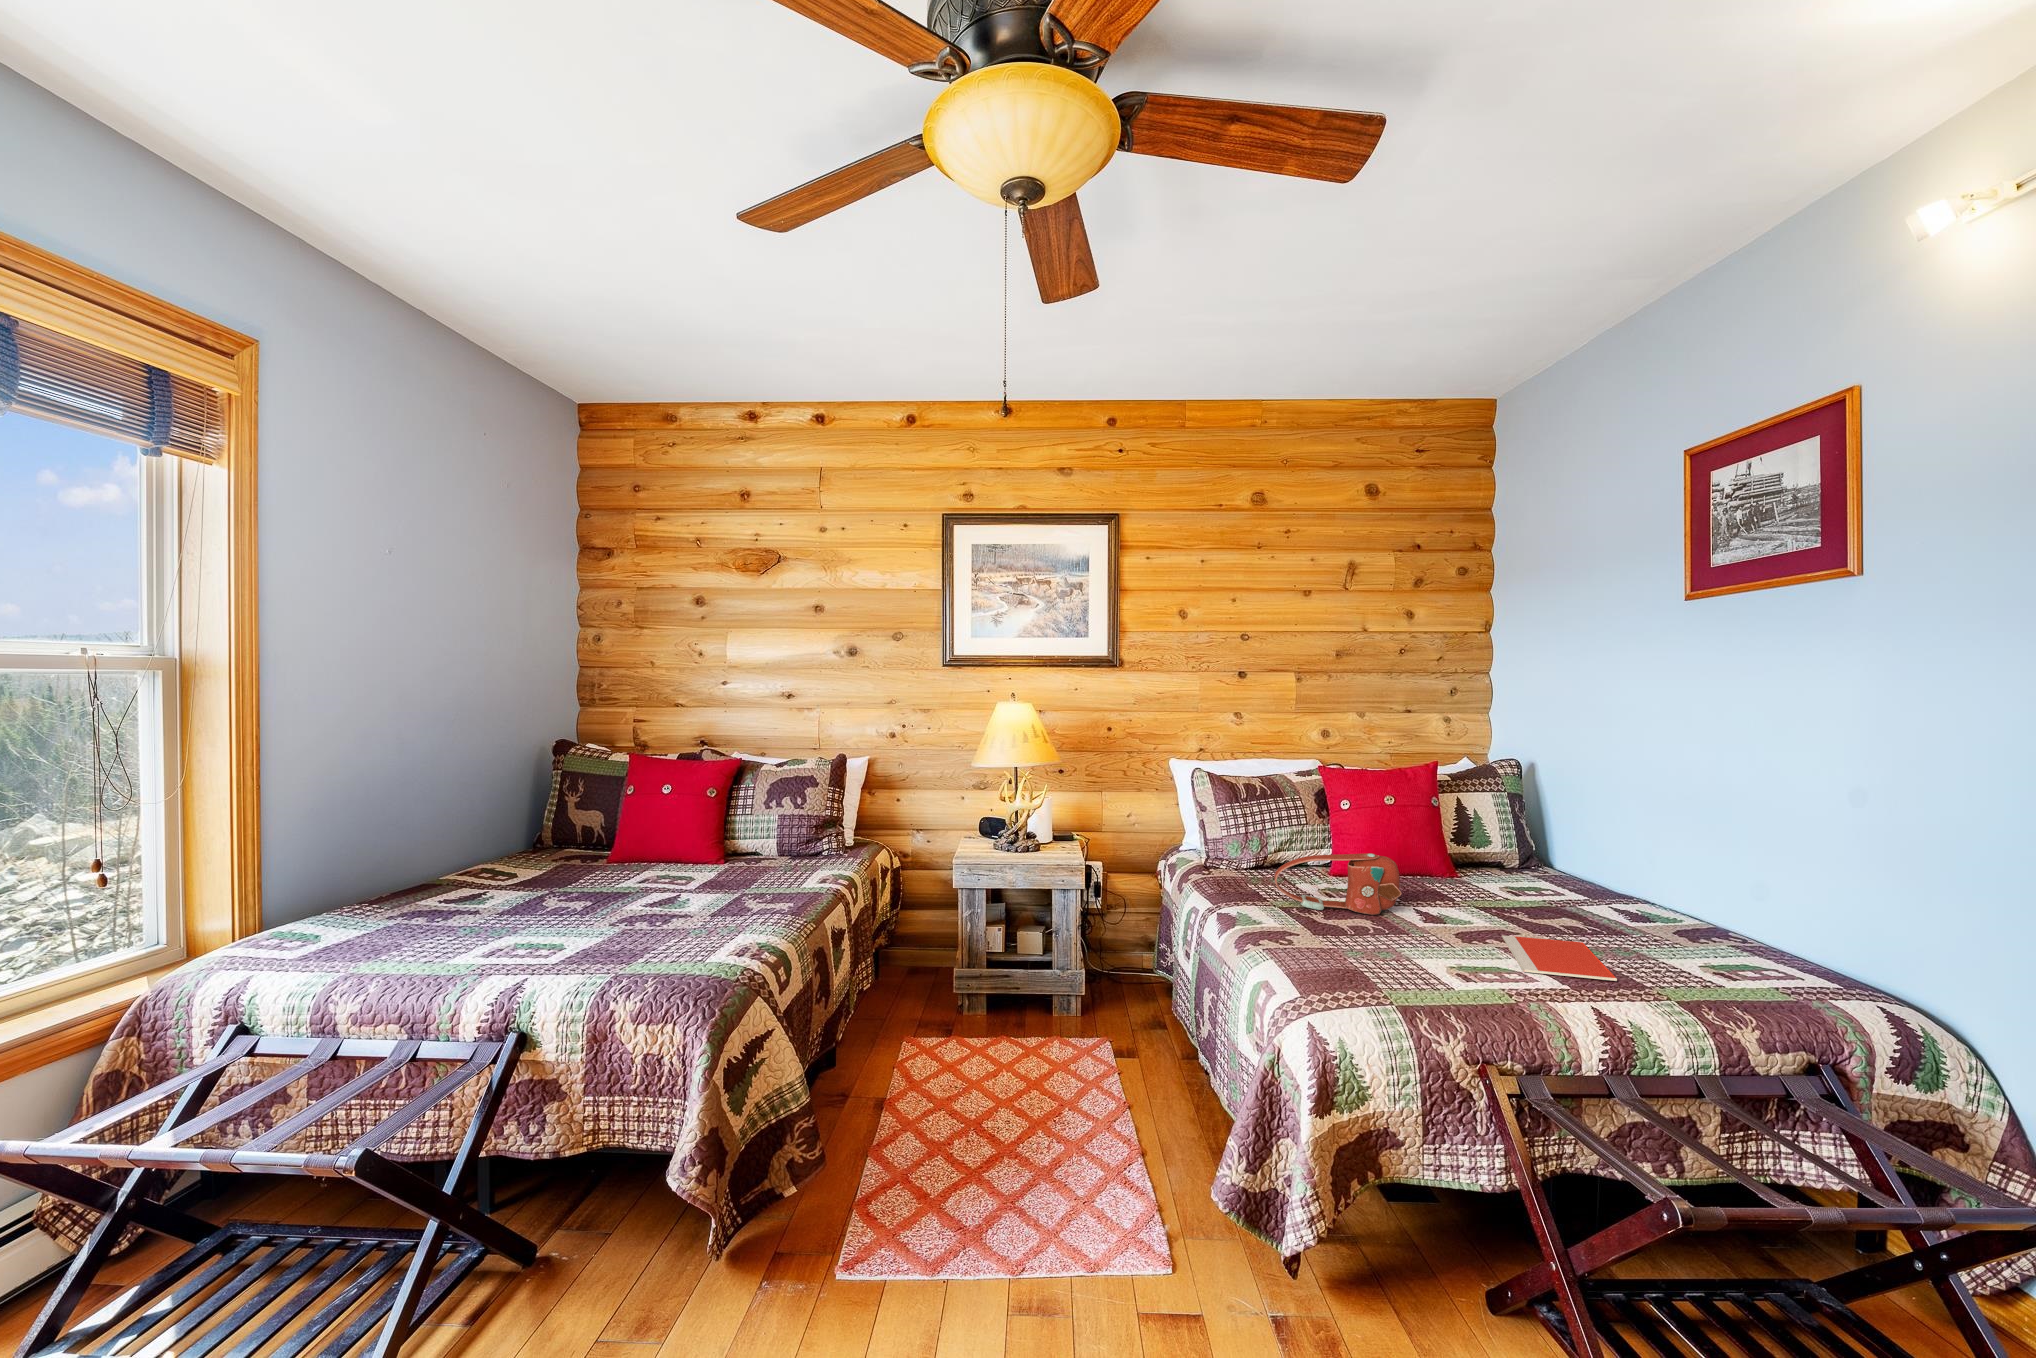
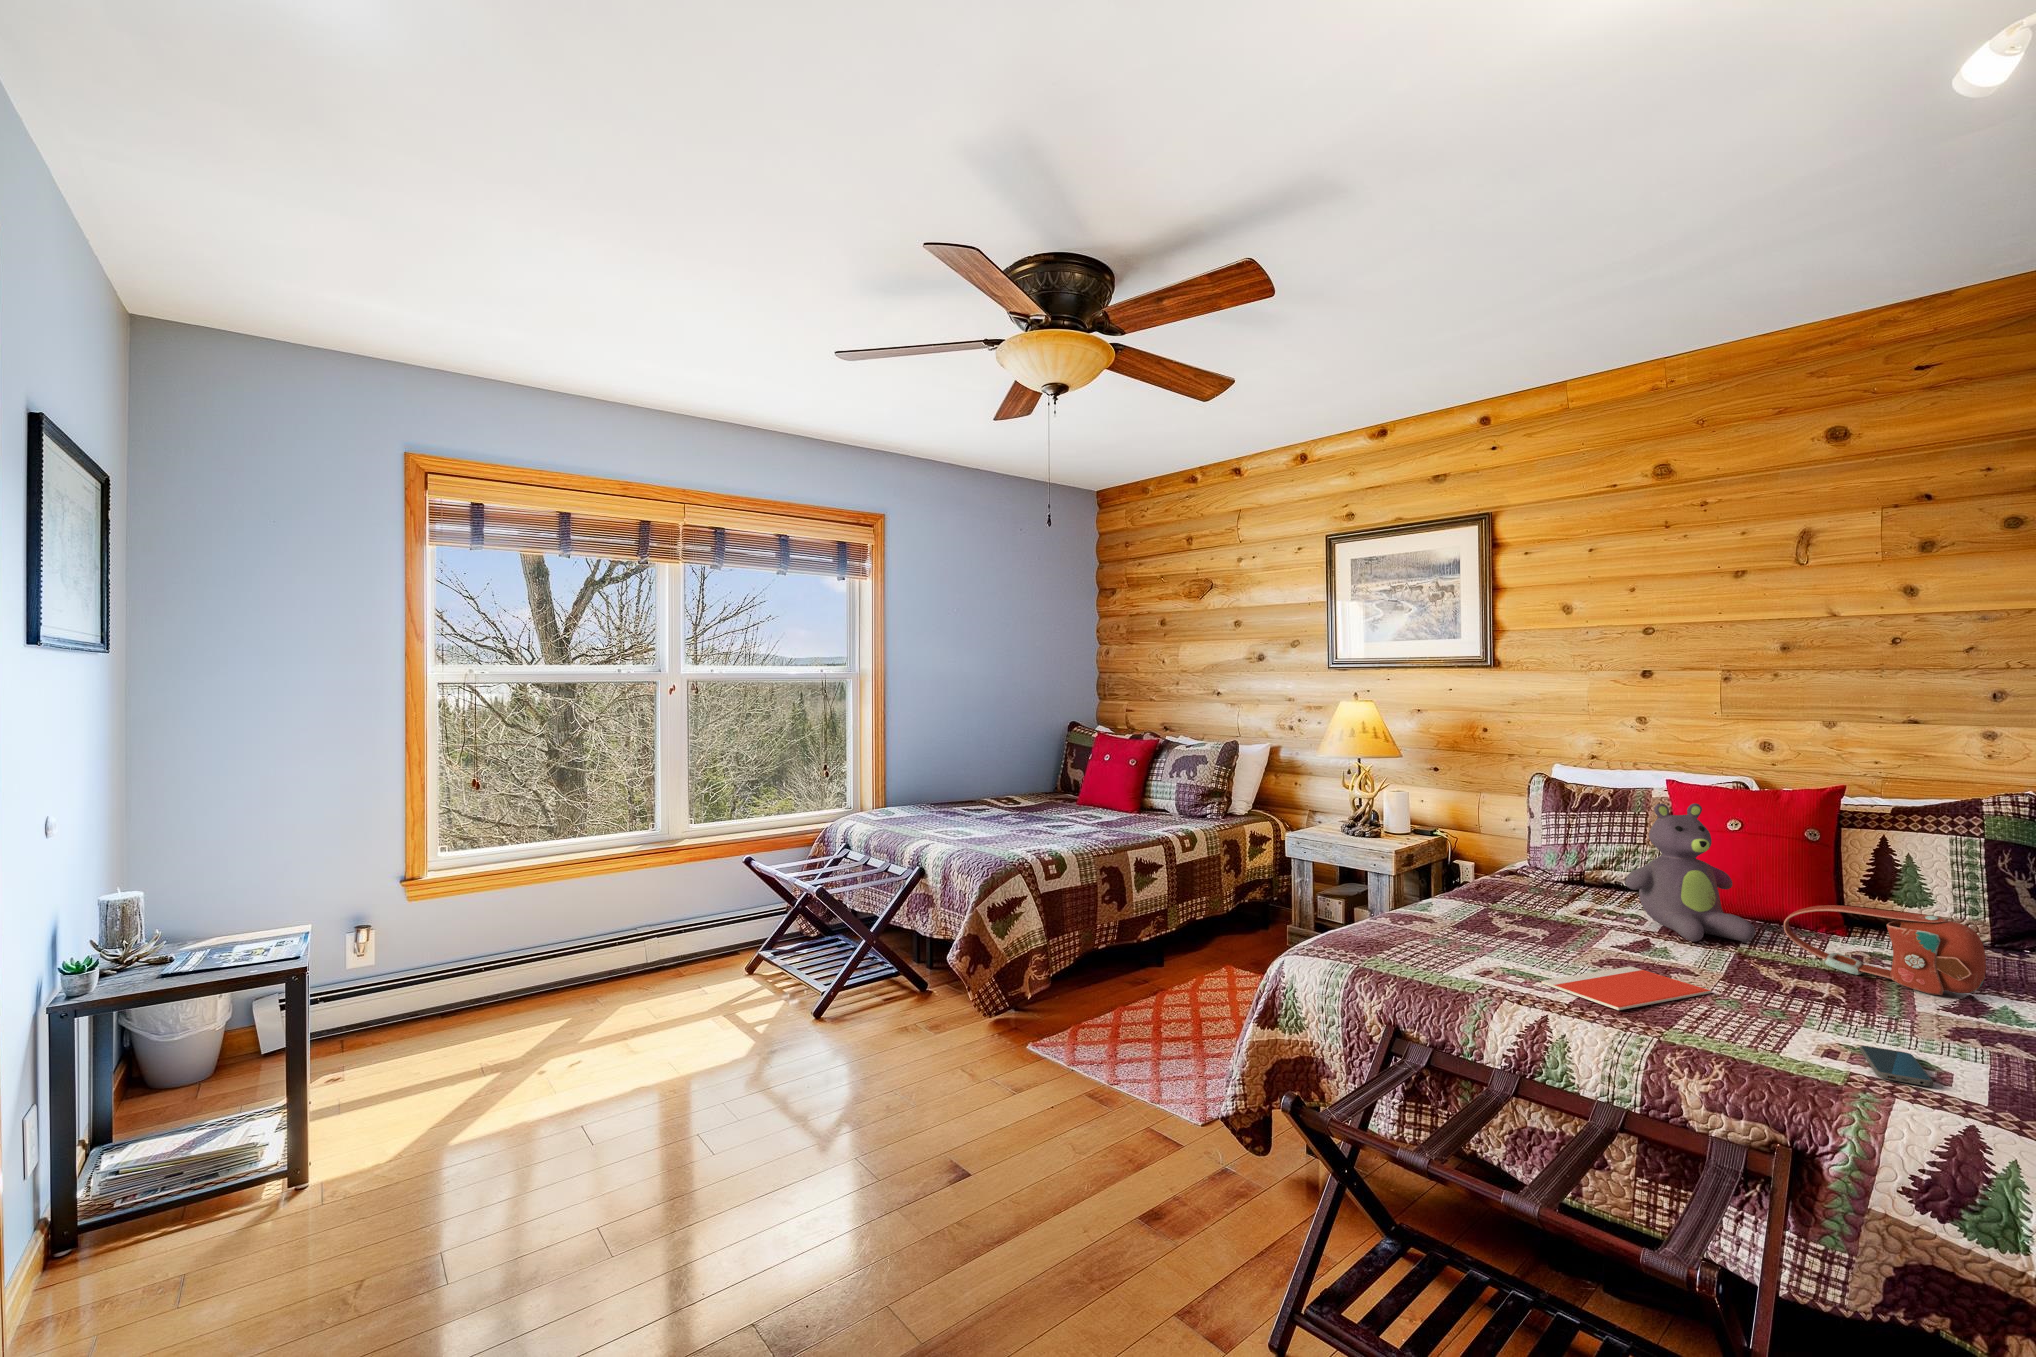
stuffed bear: none [1393,781,1481,901] -> present [1625,803,1755,941]
handbag: present [1274,853,1402,915] -> present [1784,905,1986,995]
smartphone: none [1732,960,1821,985] -> present [1860,1046,1933,1086]

